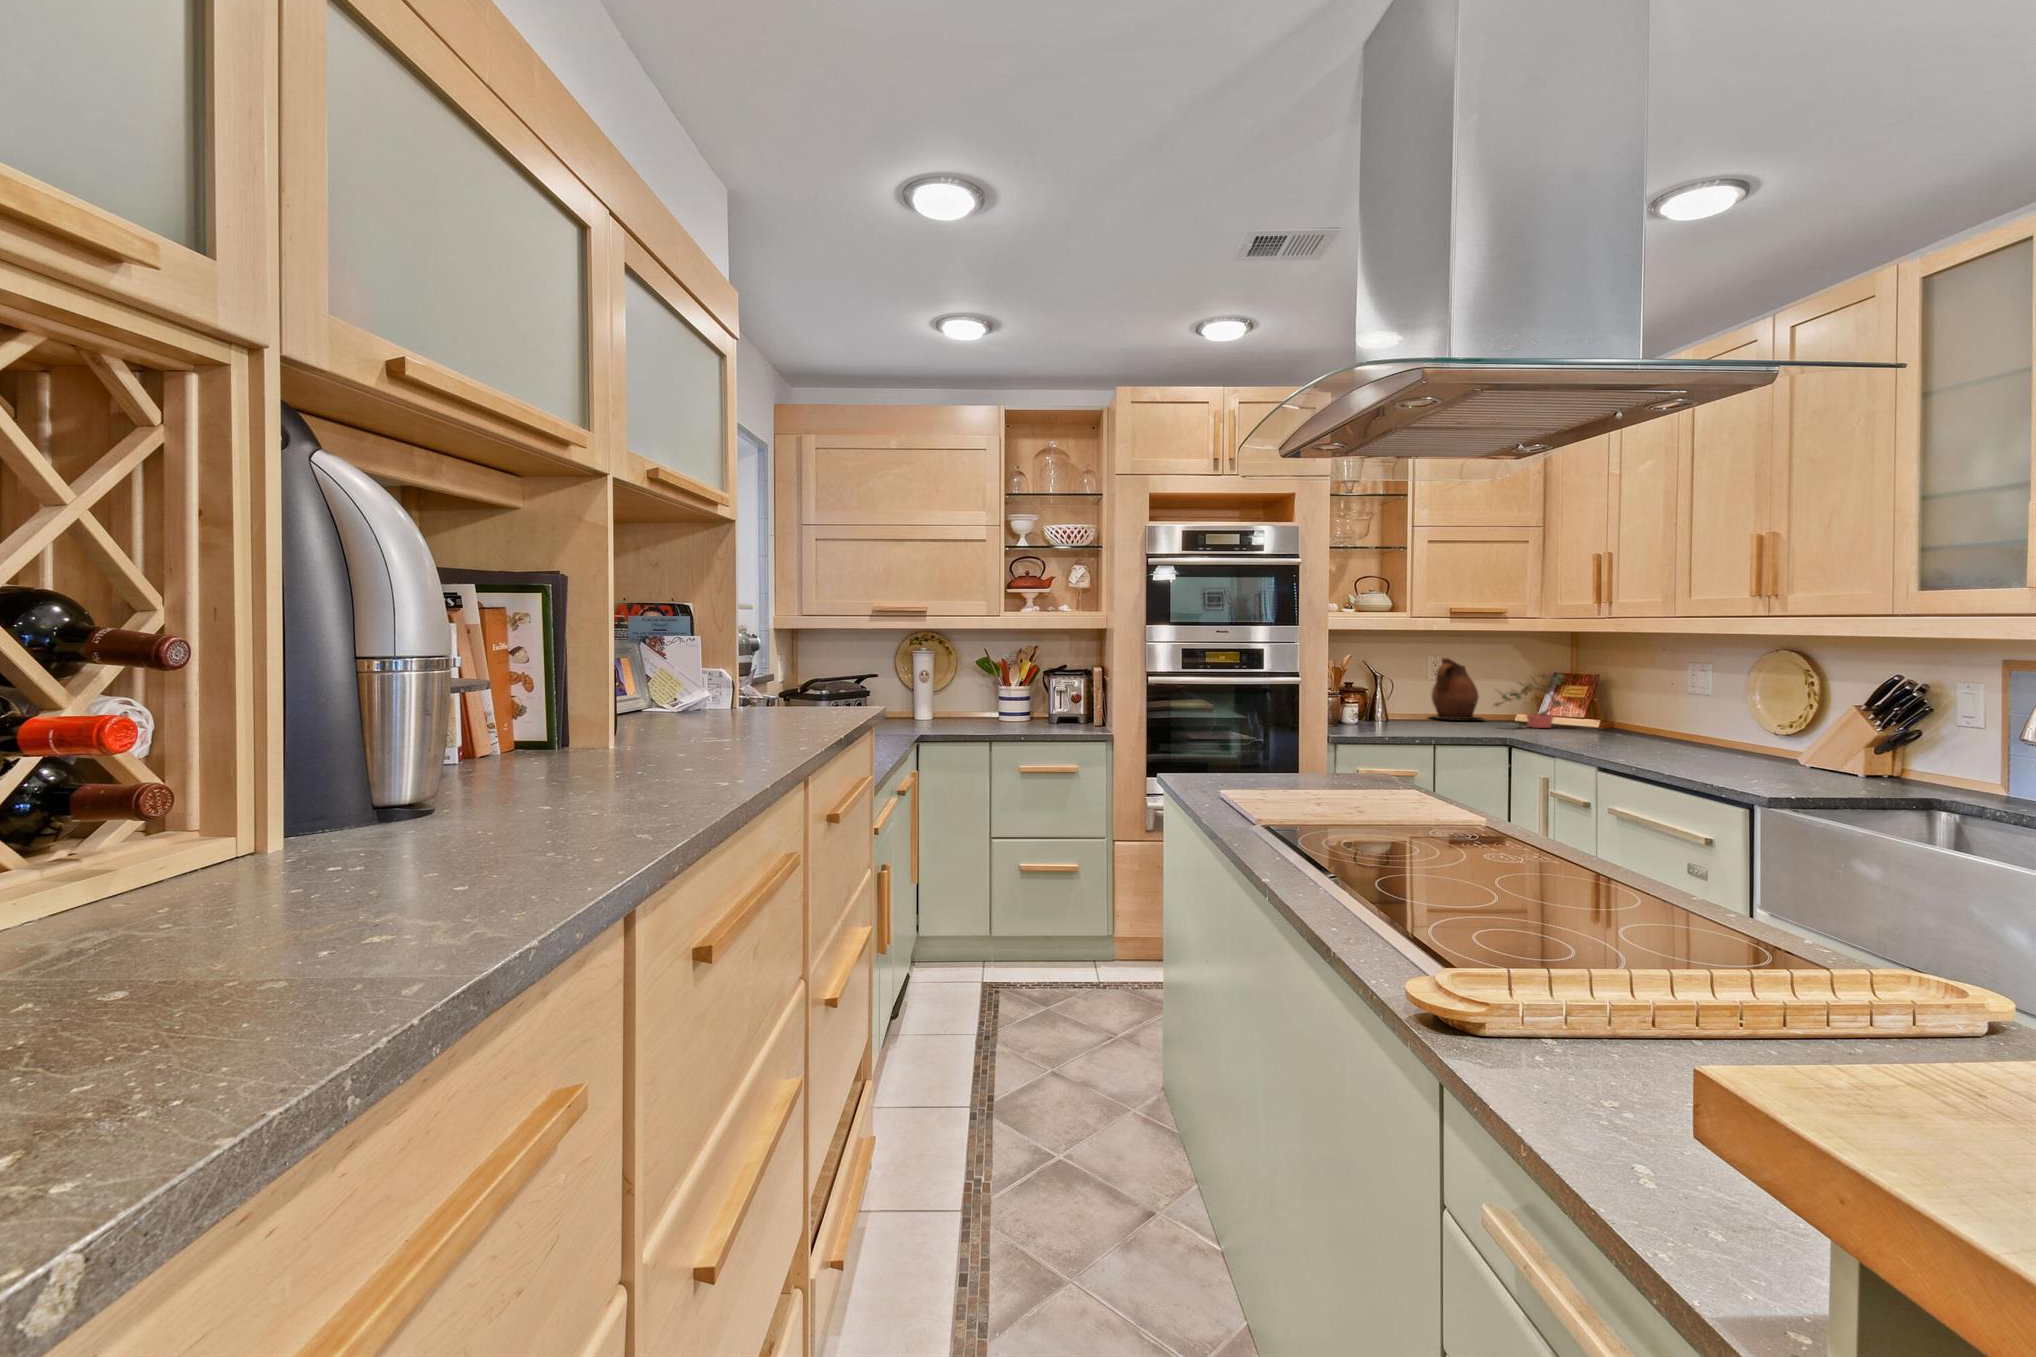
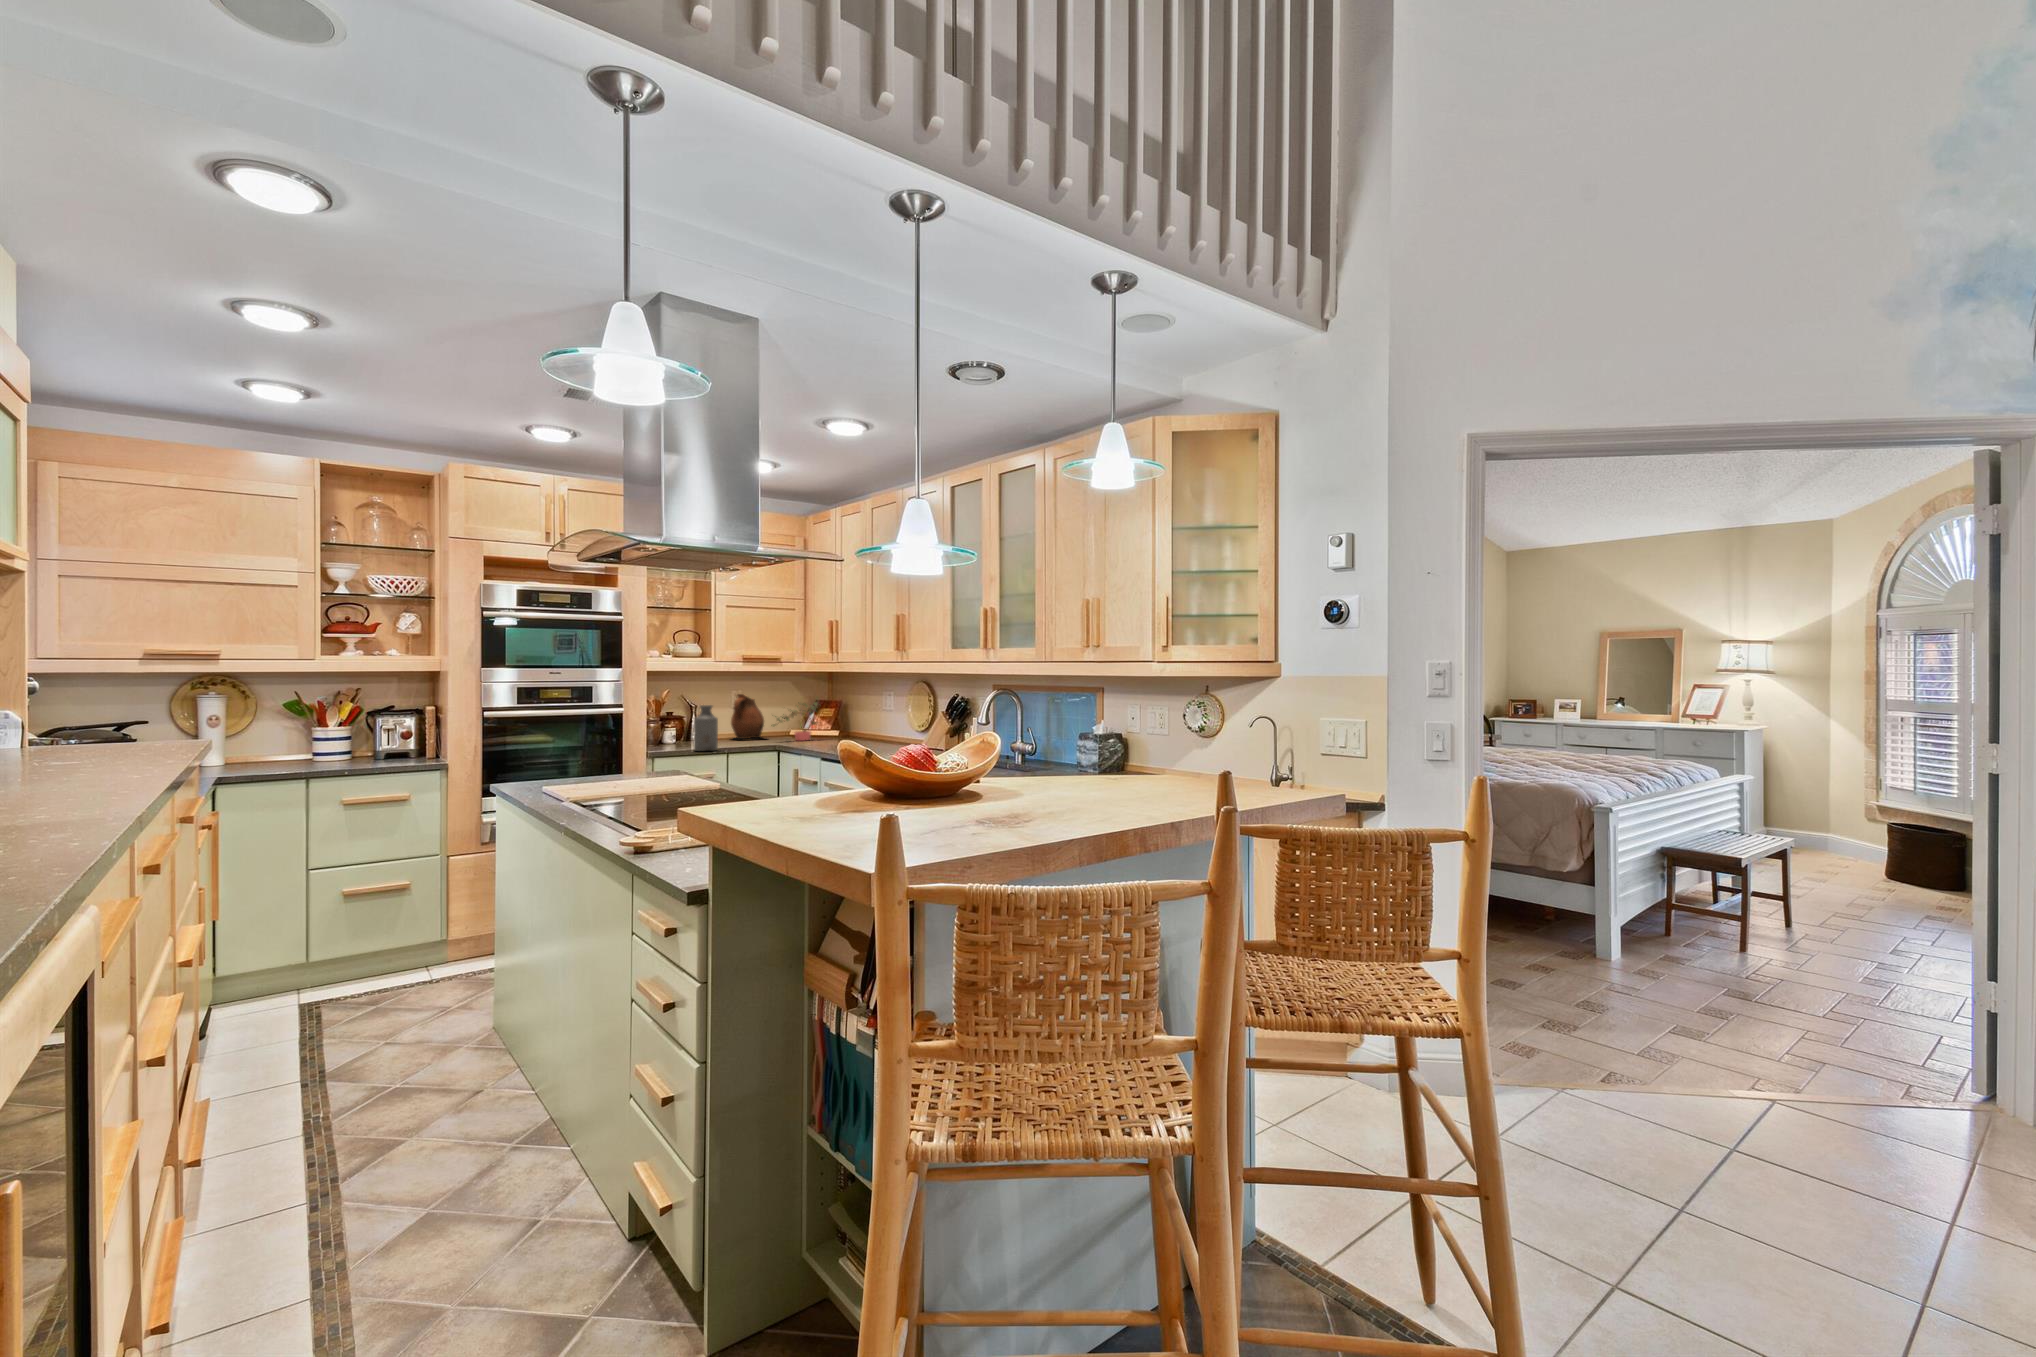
bottle: none [1390,676,1425,739] -> present [694,705,718,751]

